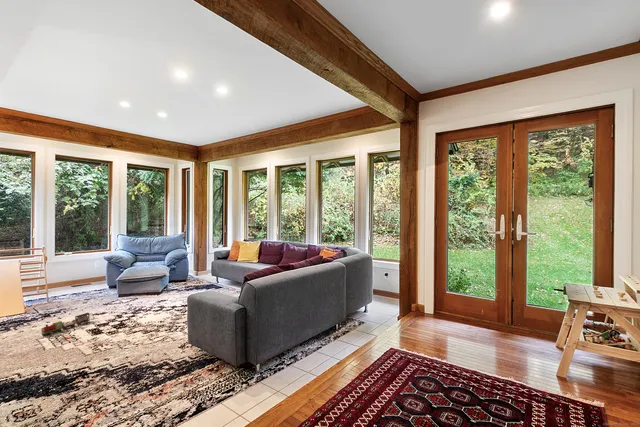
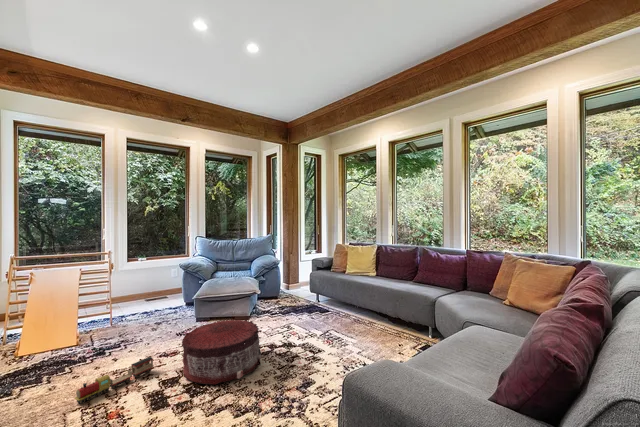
pouf: none [110,290,163,324] -> present [182,319,261,385]

